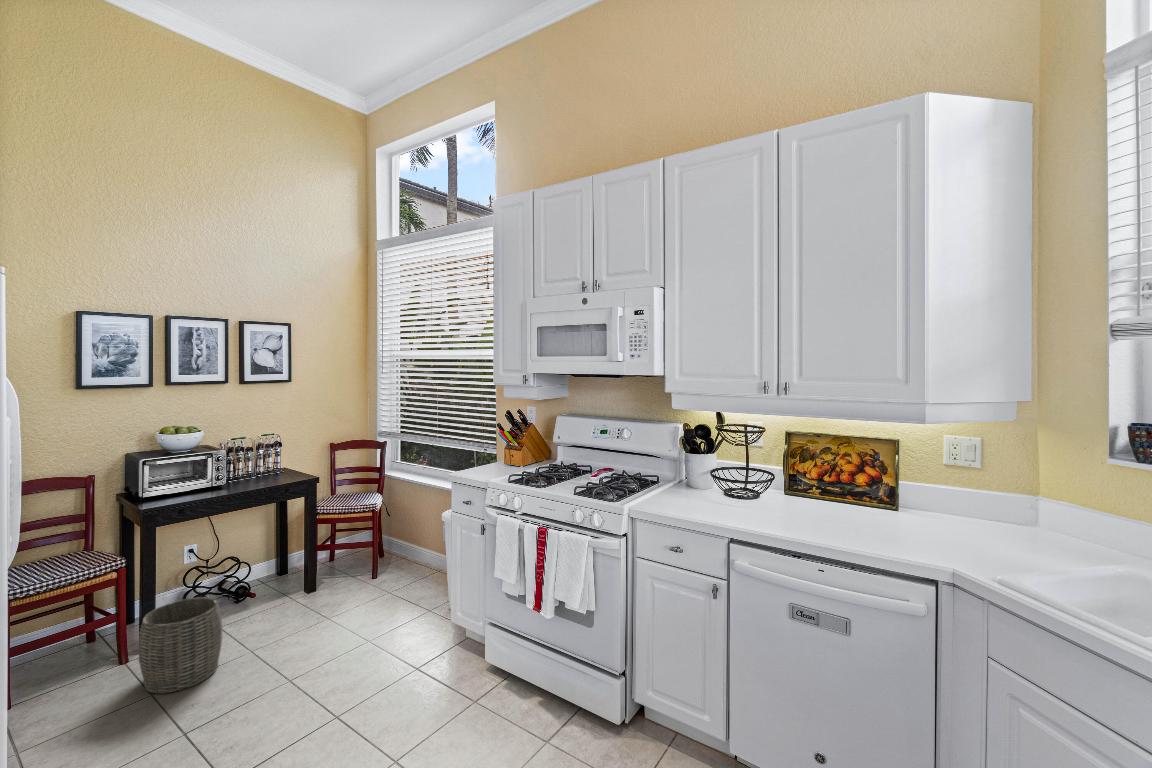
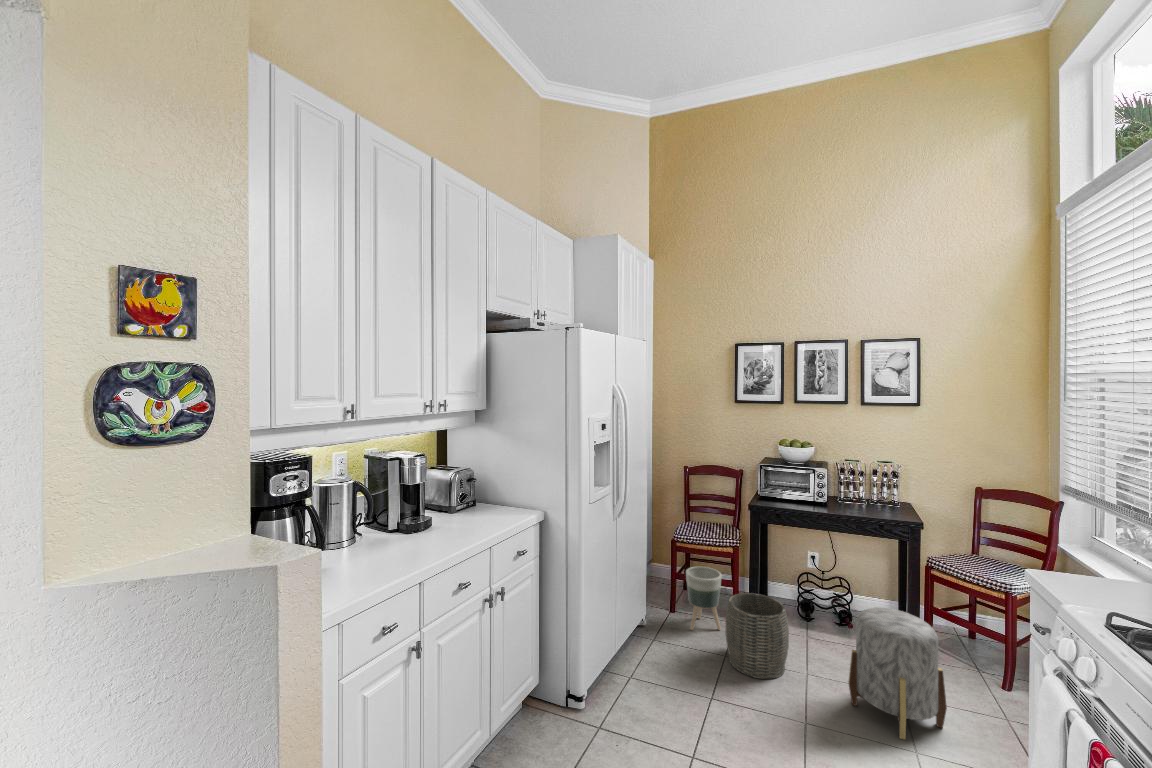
stool: none [289,551,358,648] -> present [848,607,947,739]
planter: none [42,605,108,699] -> present [686,567,722,630]

